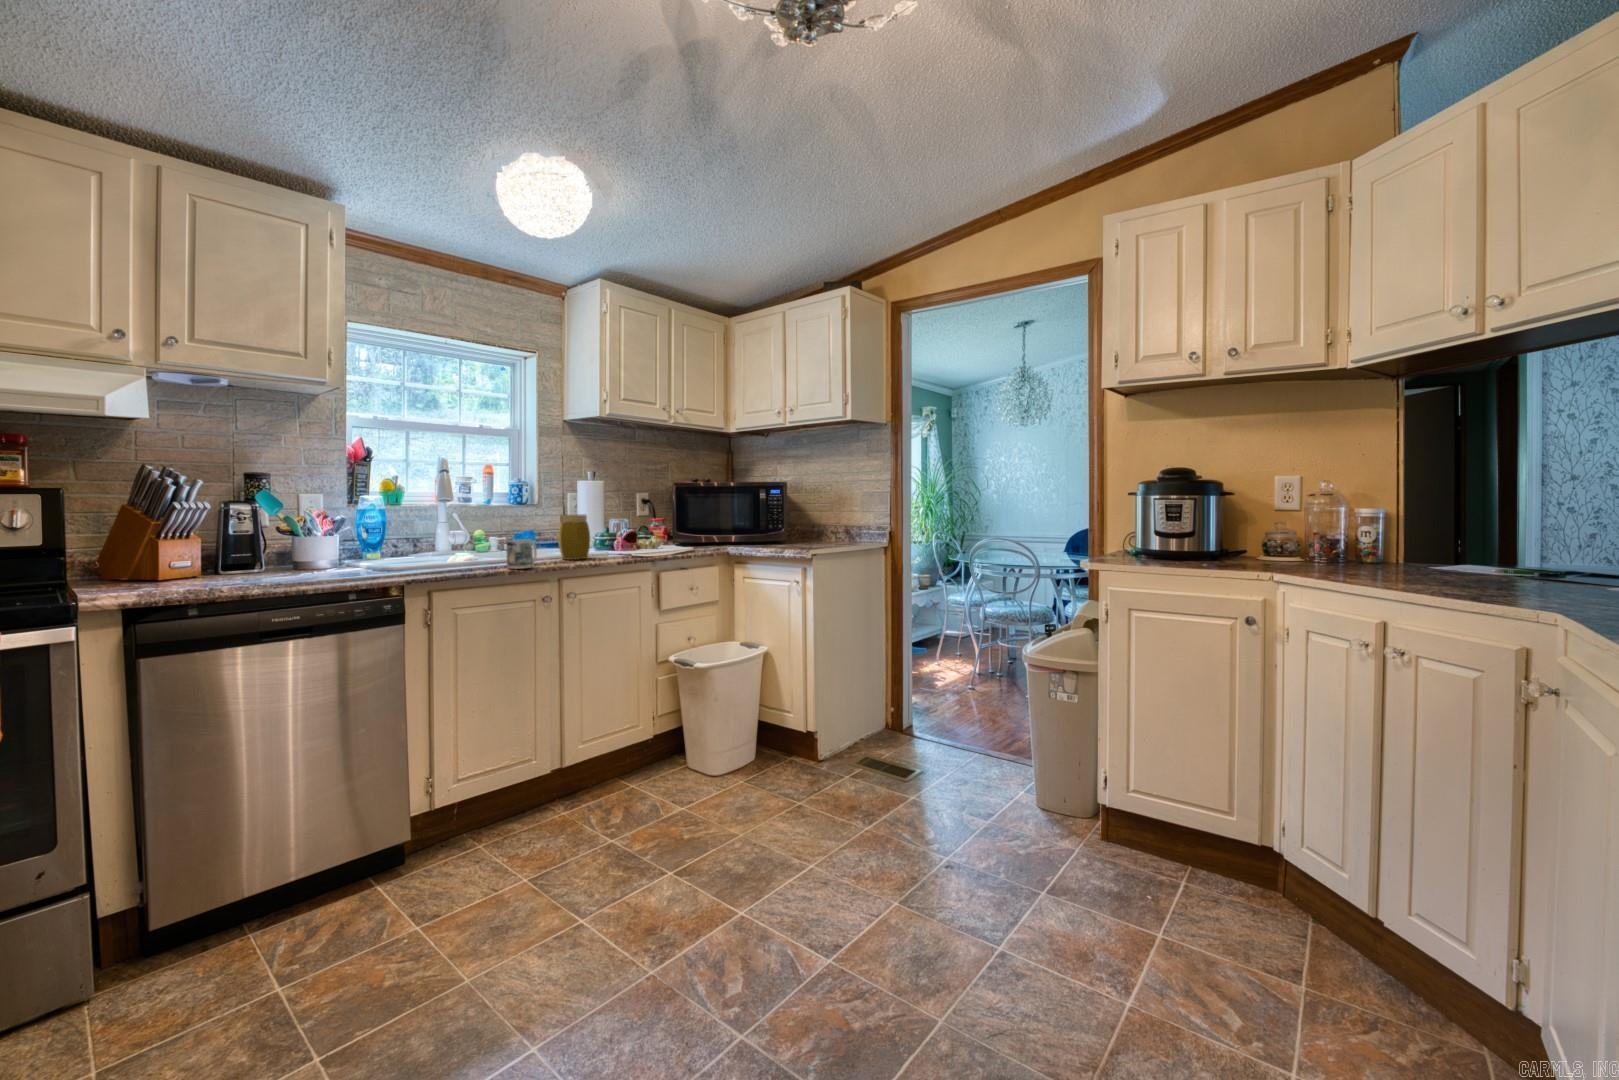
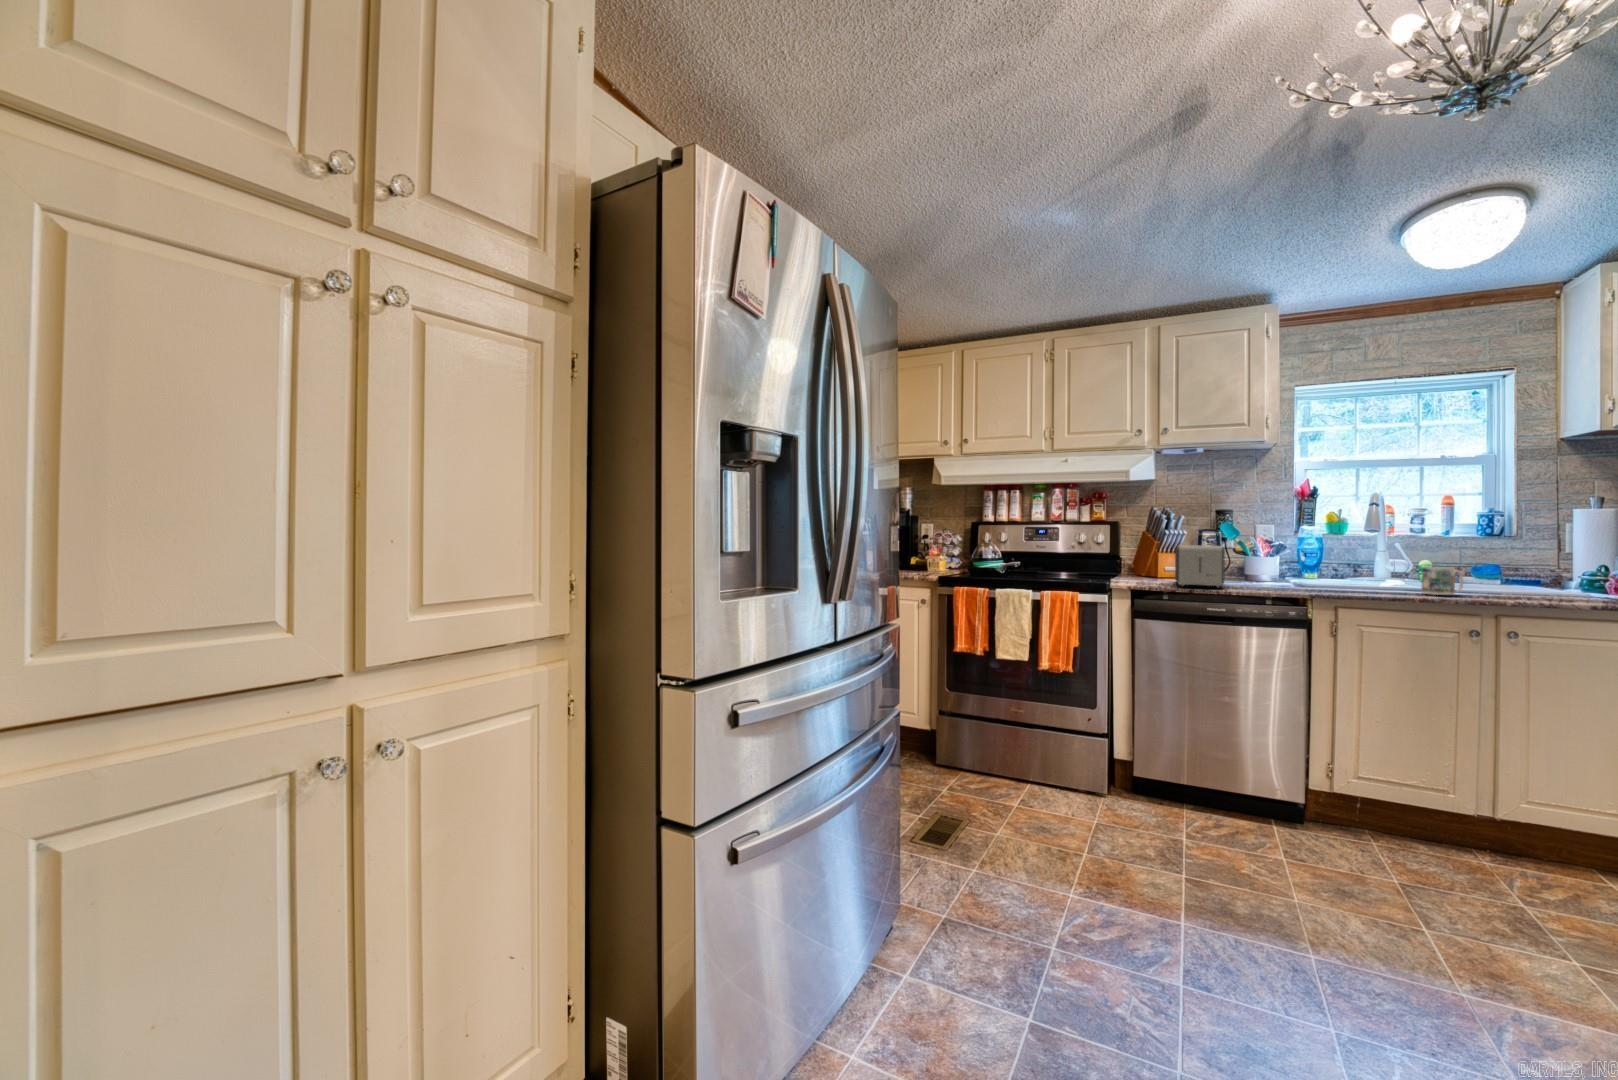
jar: present [558,514,590,560] -> none [1511,544,1560,595]
toaster: none [203,525,301,592] -> present [1175,545,1225,587]

